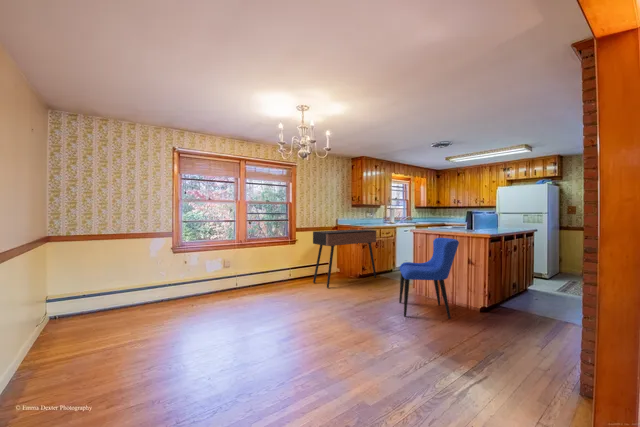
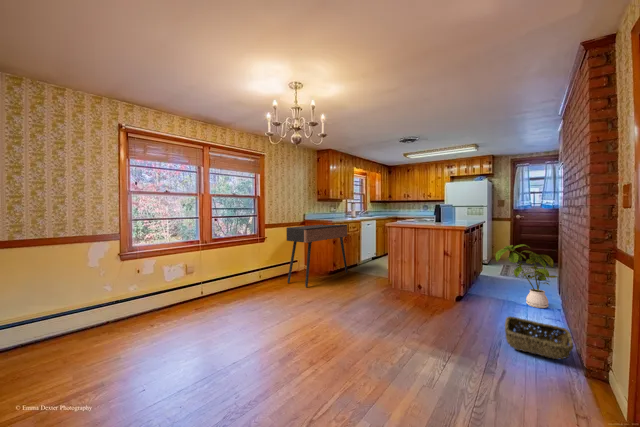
dining chair: present [399,238,459,319] -> none [387,230,447,310]
house plant: none [519,258,595,332] -> present [496,244,557,308]
woven basket: none [485,332,560,382] -> present [505,316,573,359]

